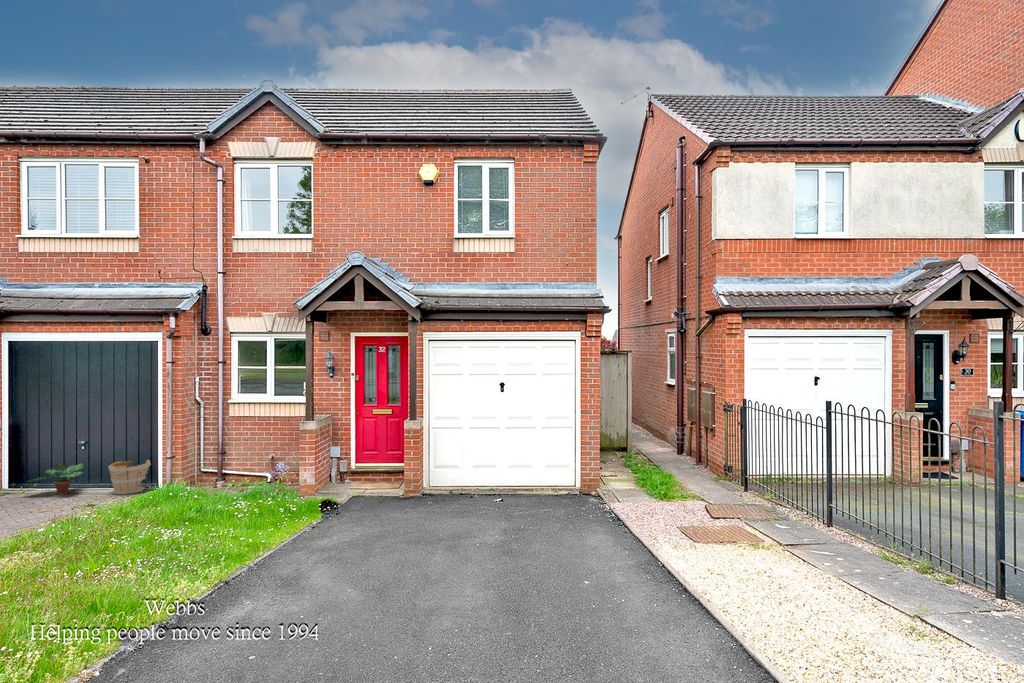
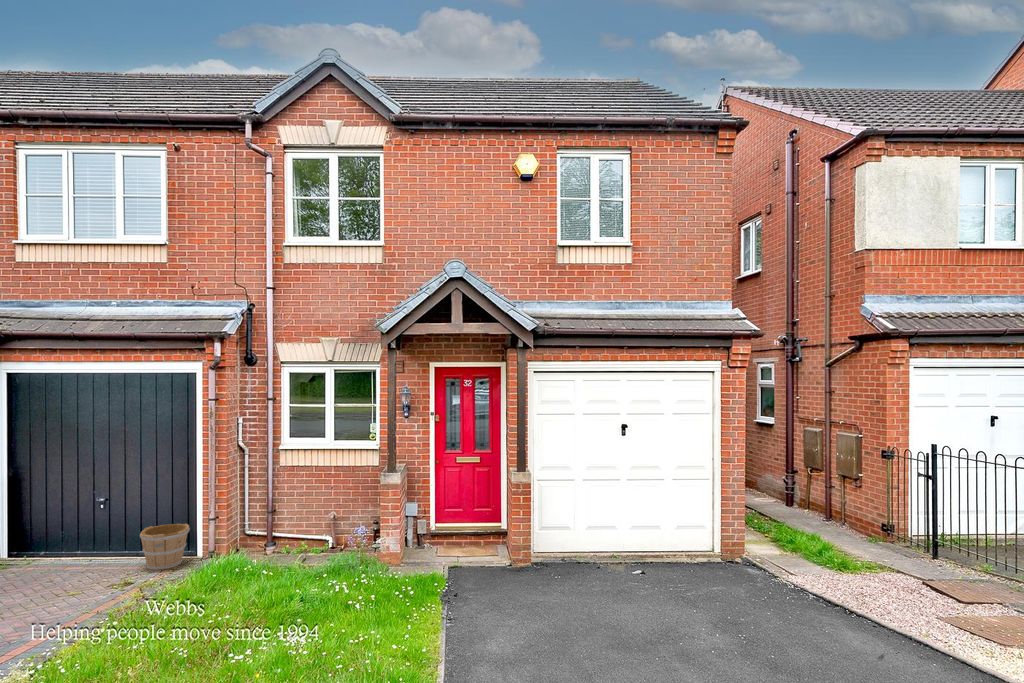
potted plant: present [29,463,85,495] -> none [36,528,107,571]

